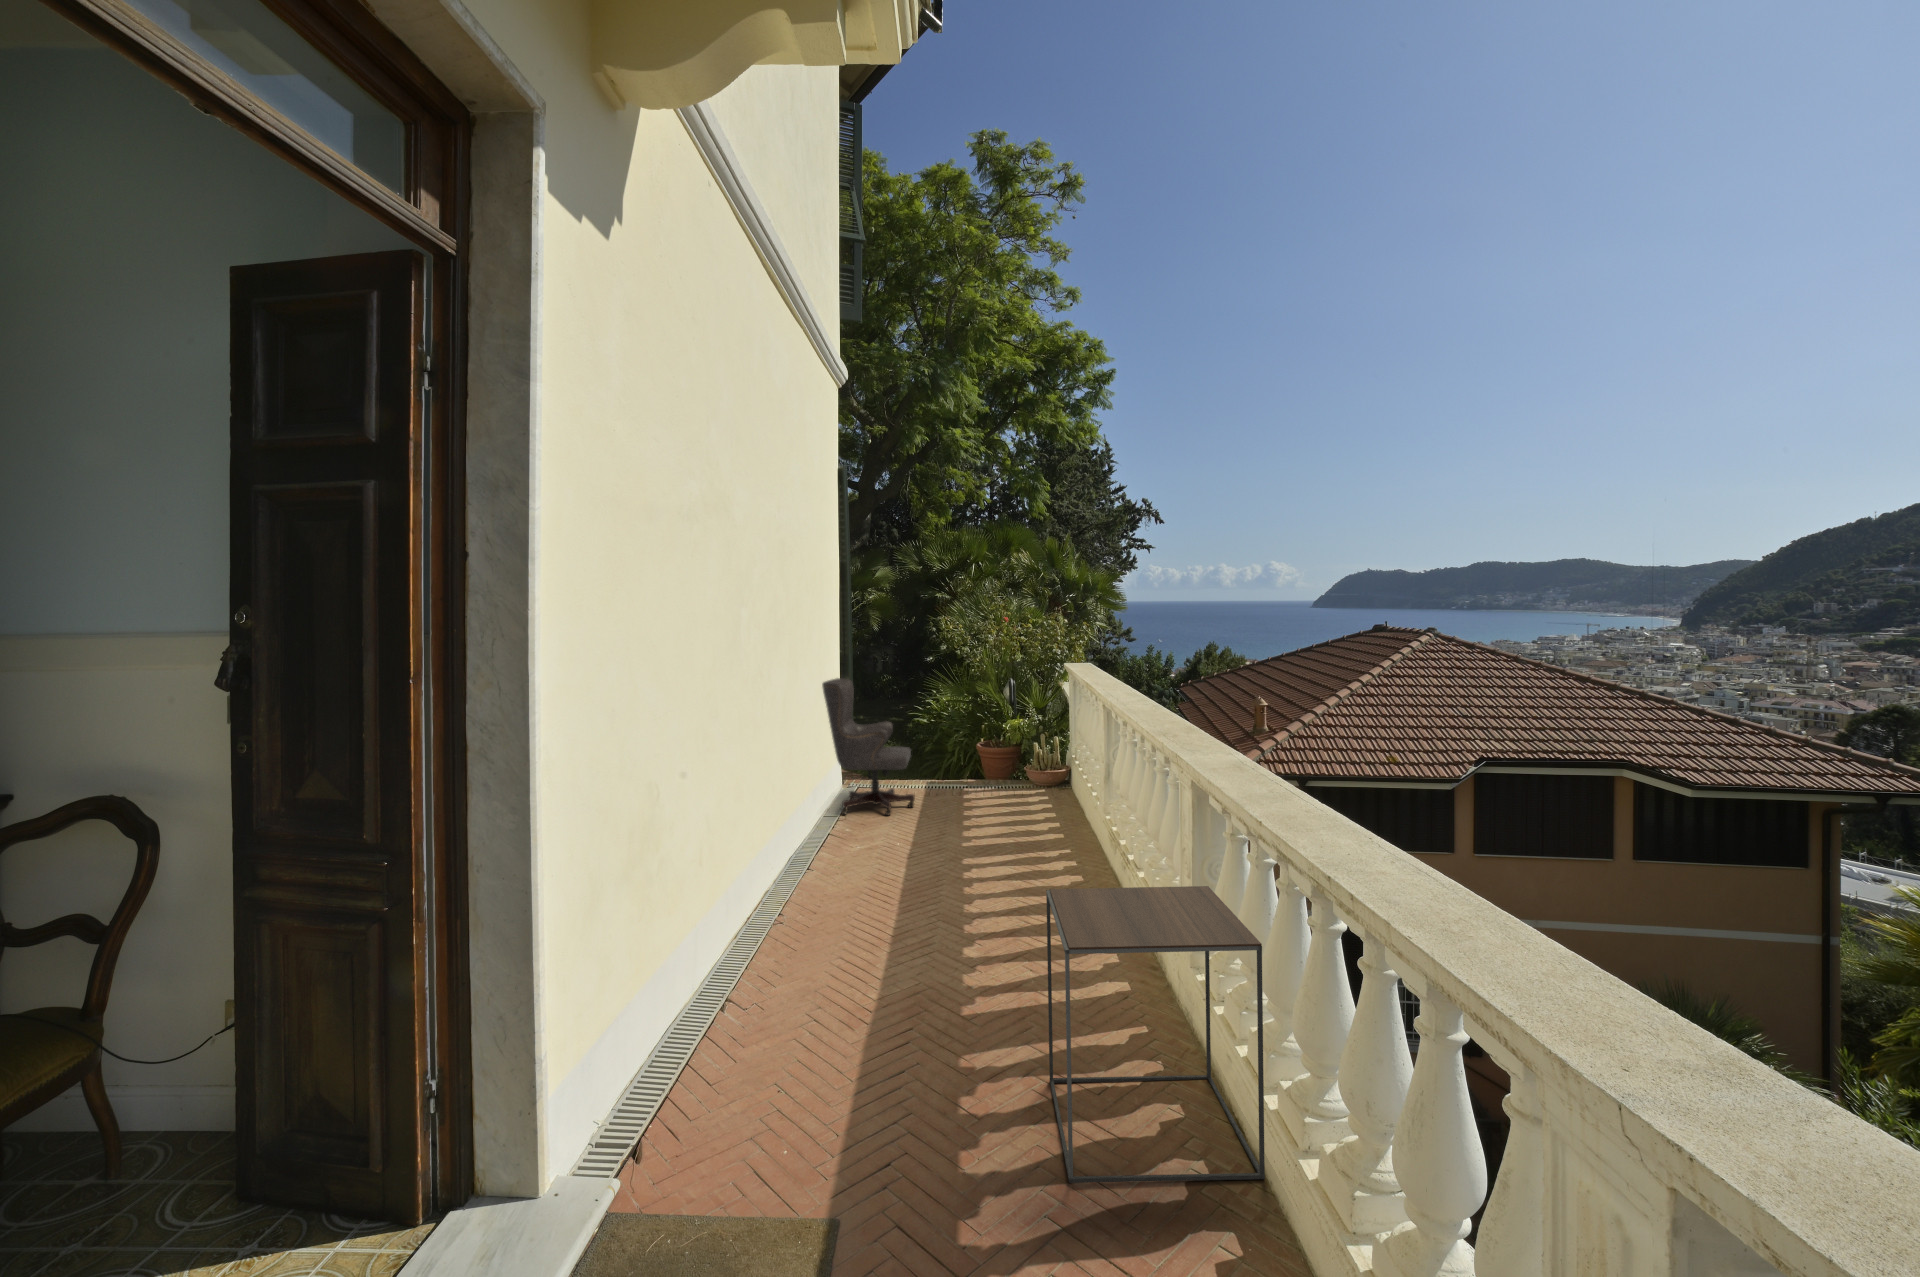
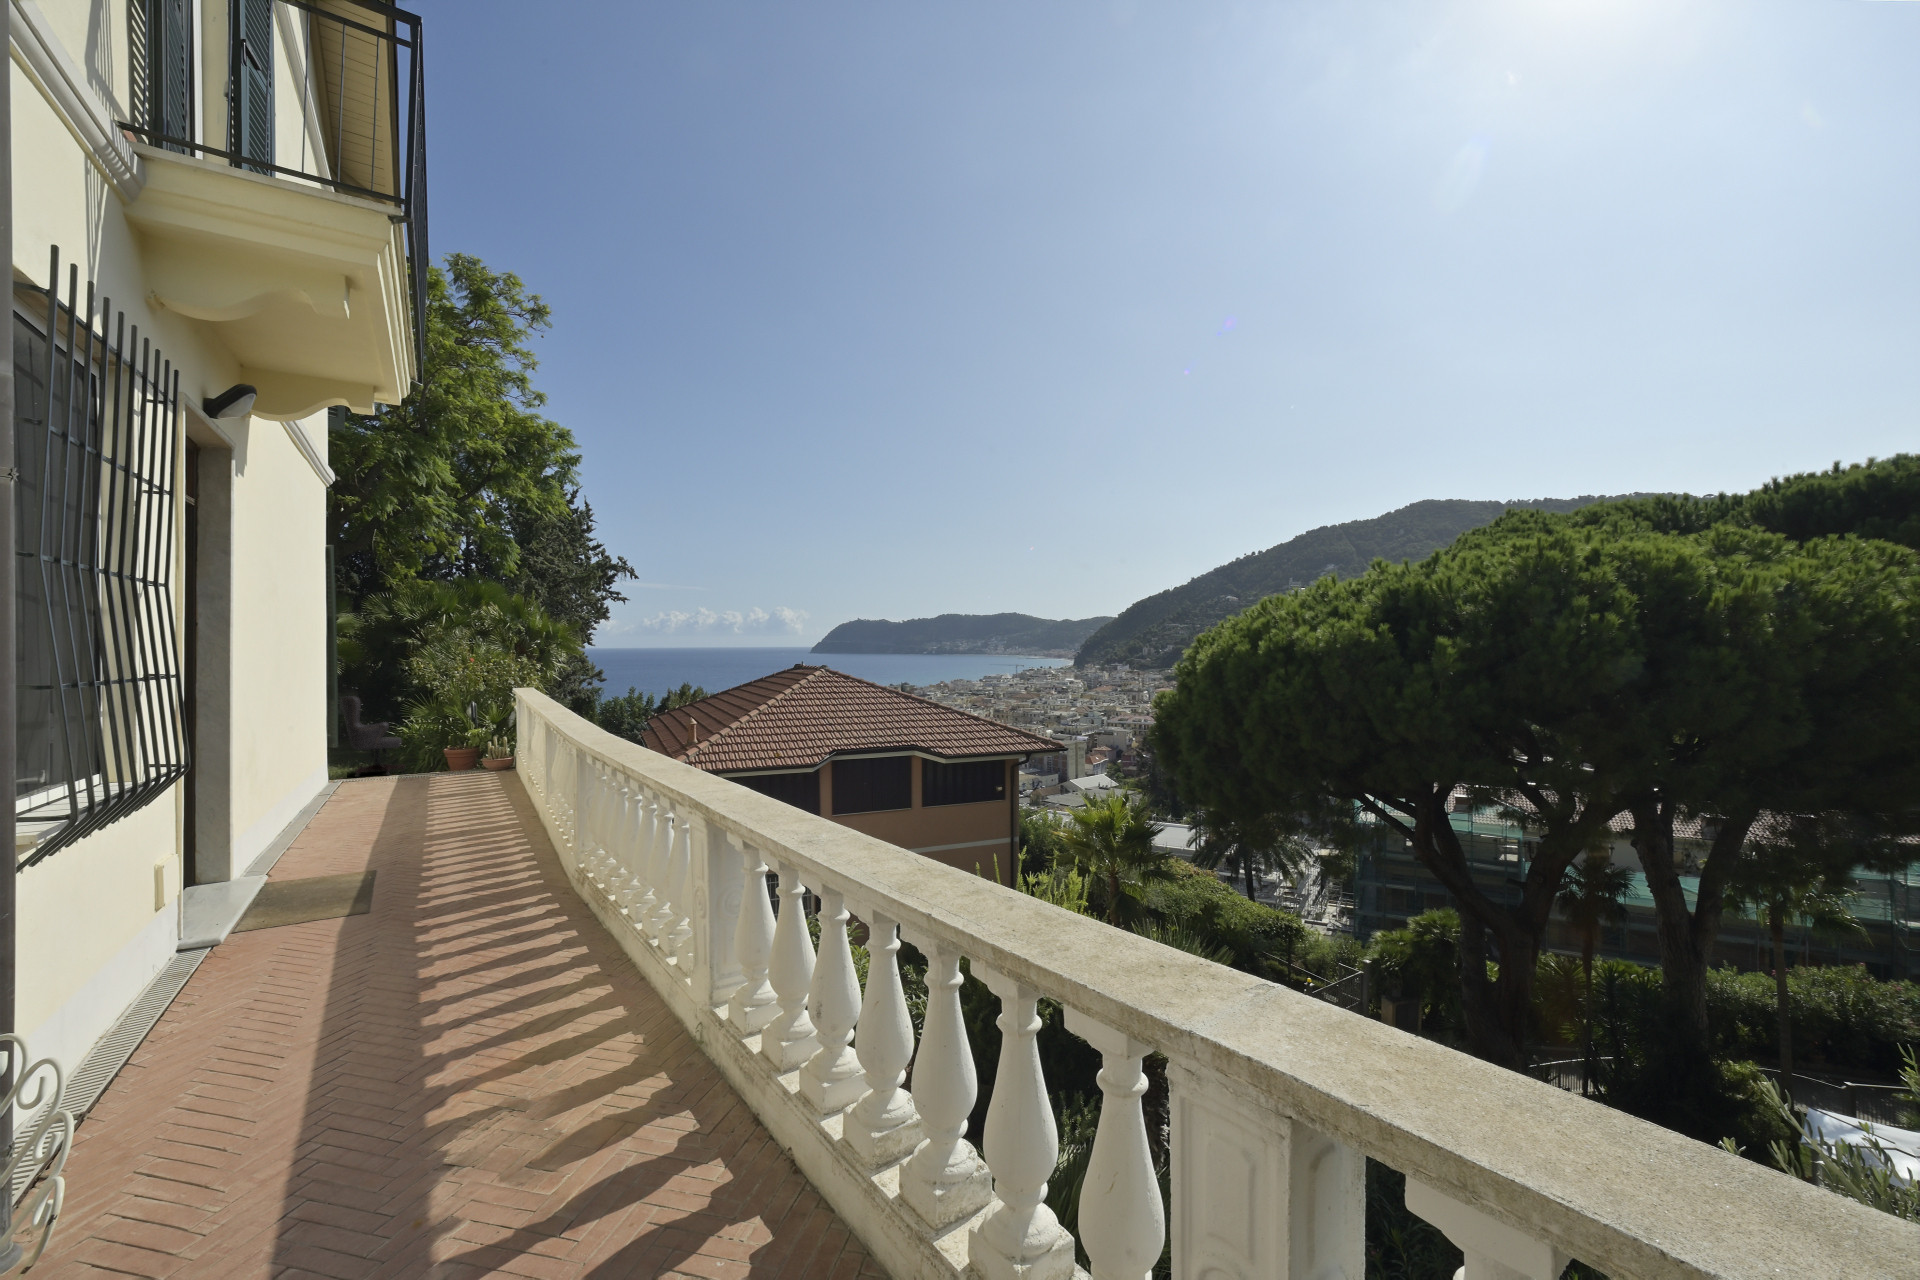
side table: present [1046,886,1265,1183] -> none [470,737,536,813]

